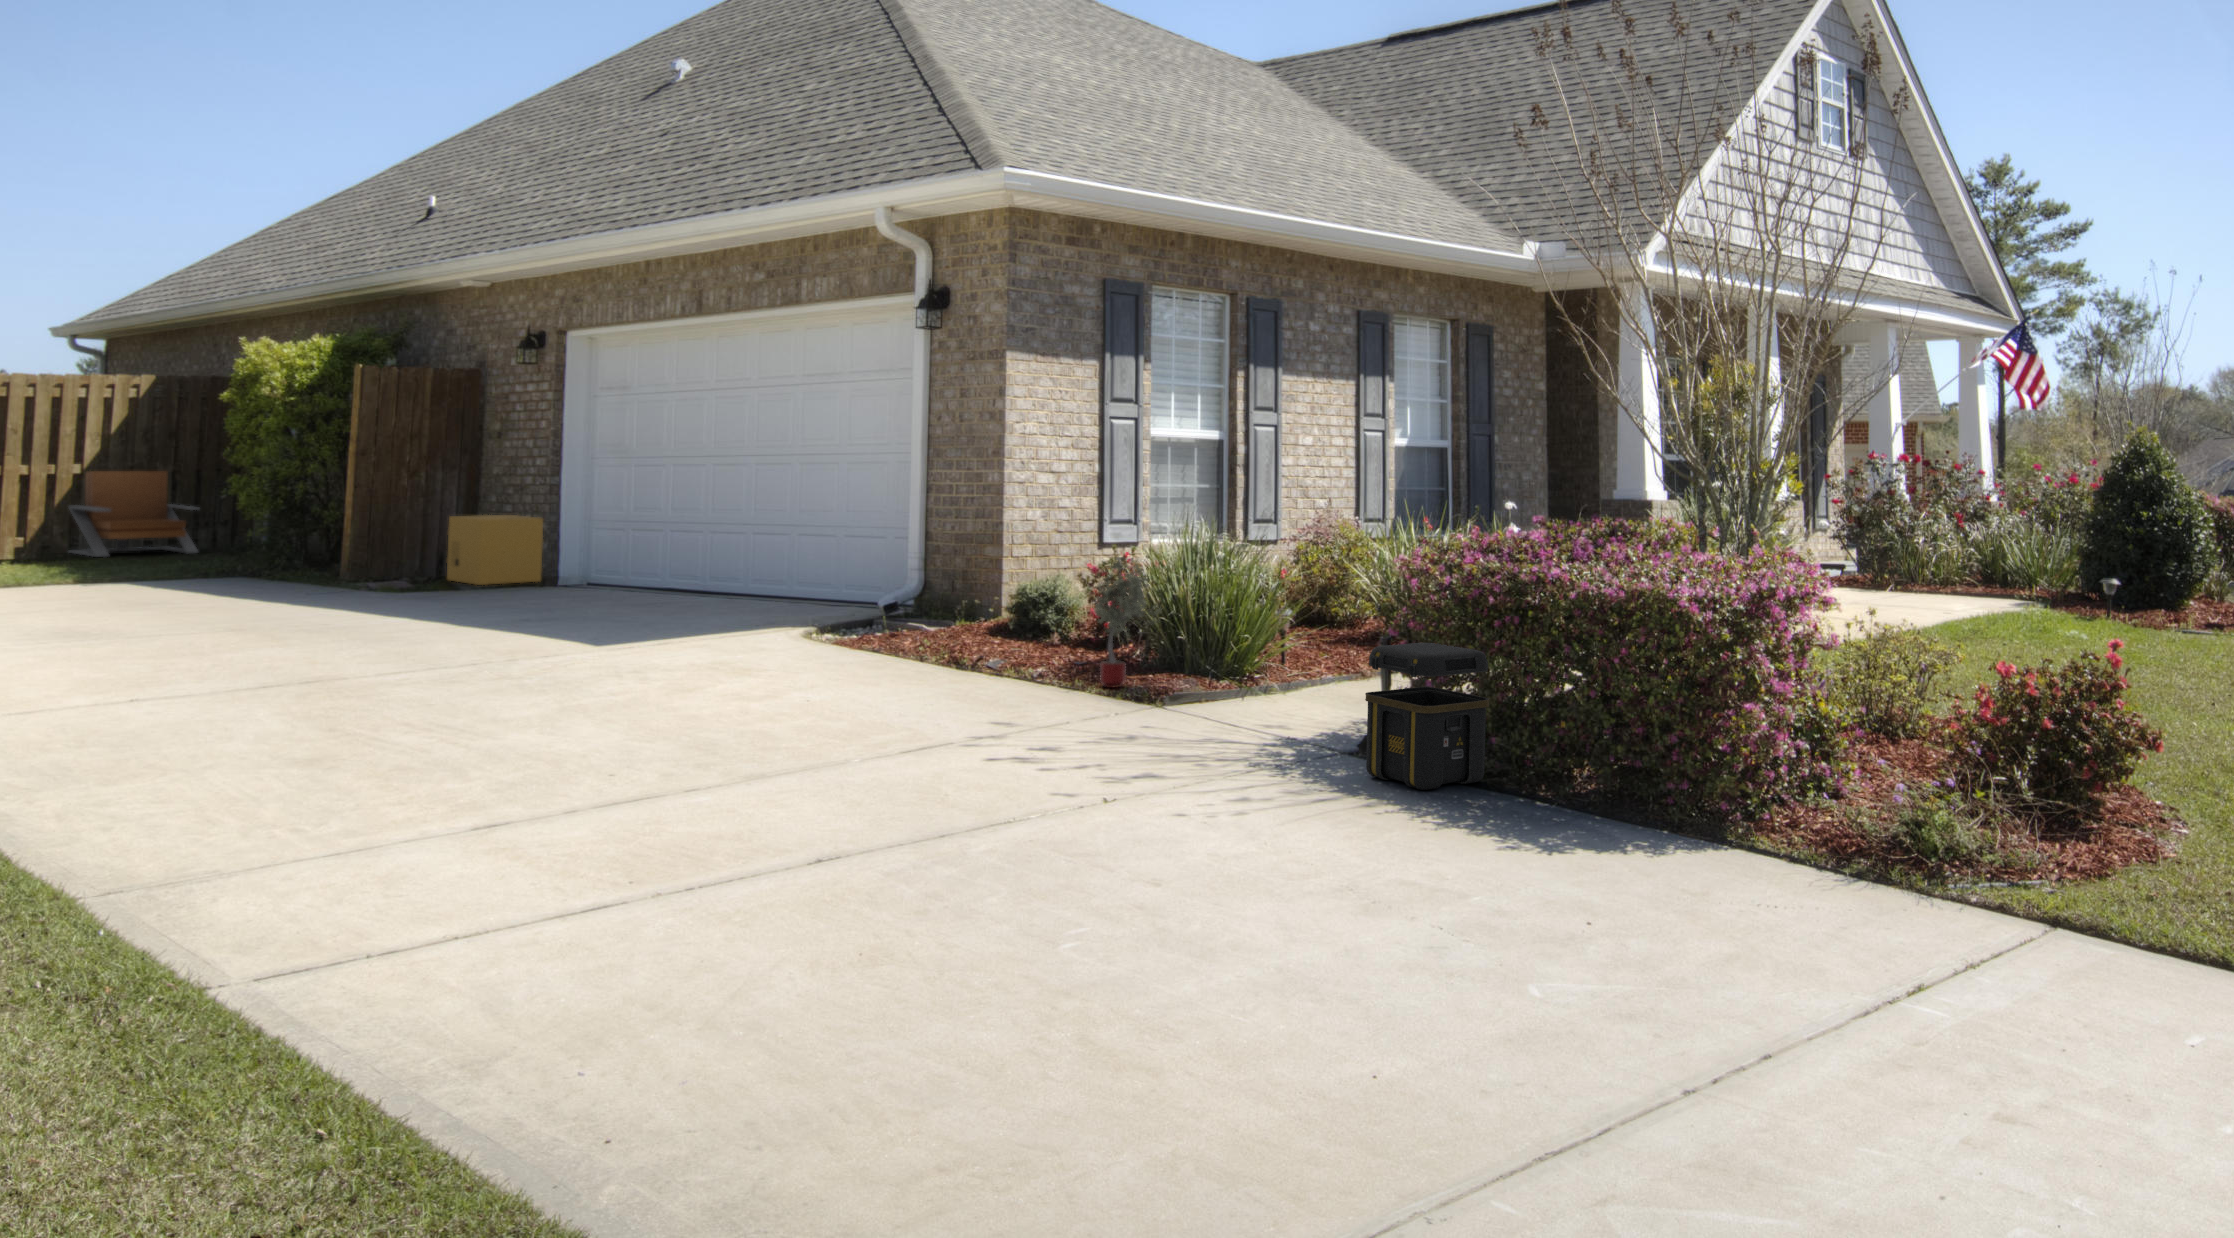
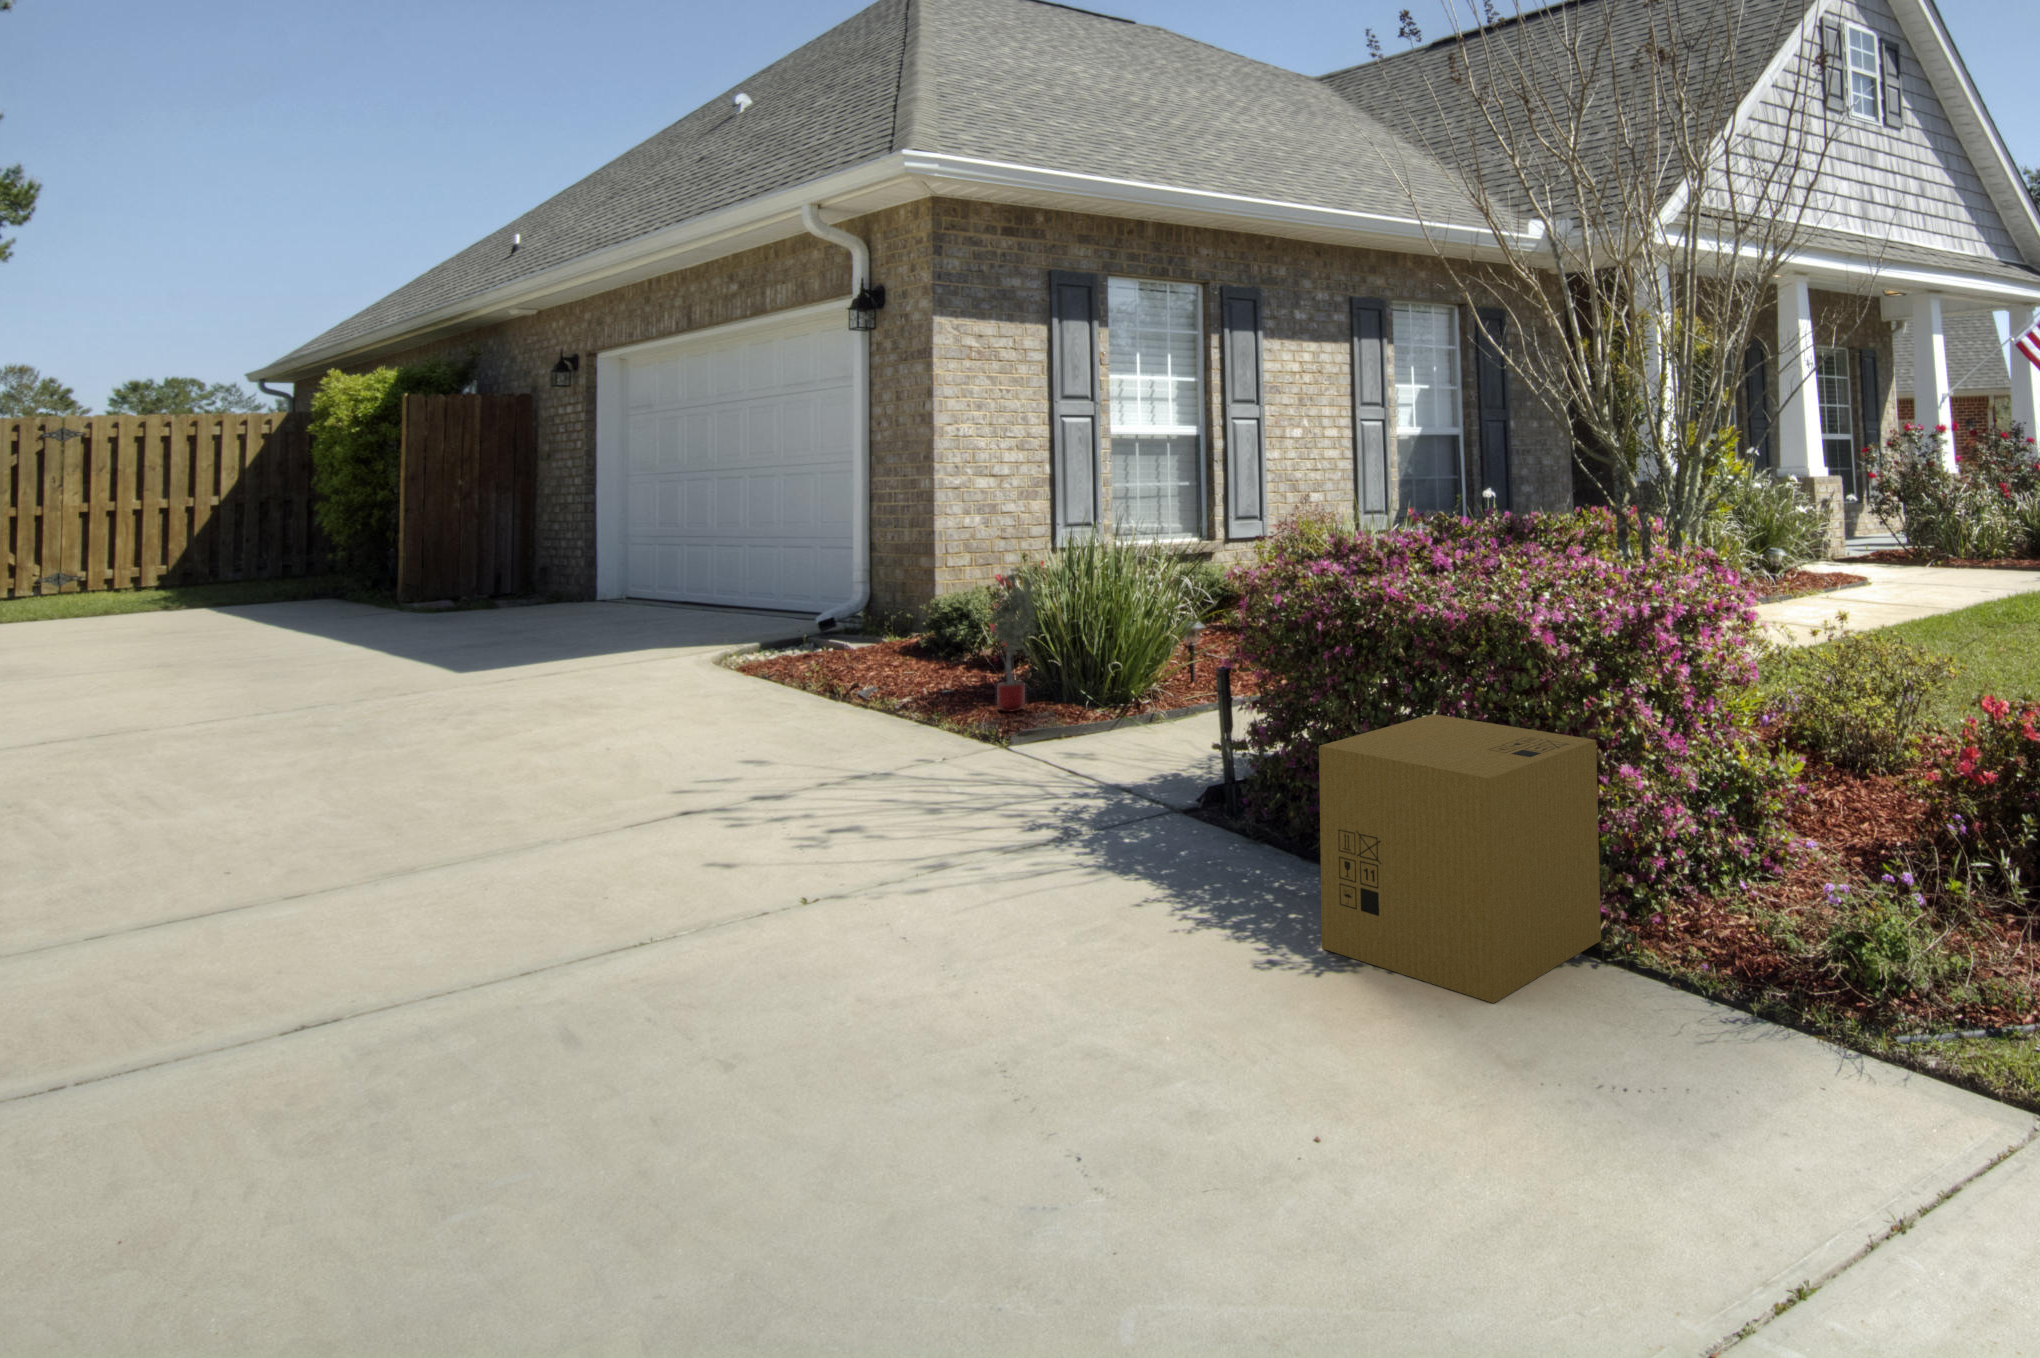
lounge chair: present [69,471,199,557] -> none [200,499,317,581]
cardboard box: present [447,515,543,585] -> present [1319,714,1601,1003]
toolbox: present [1365,643,1489,790] -> none [1185,675,1333,866]

